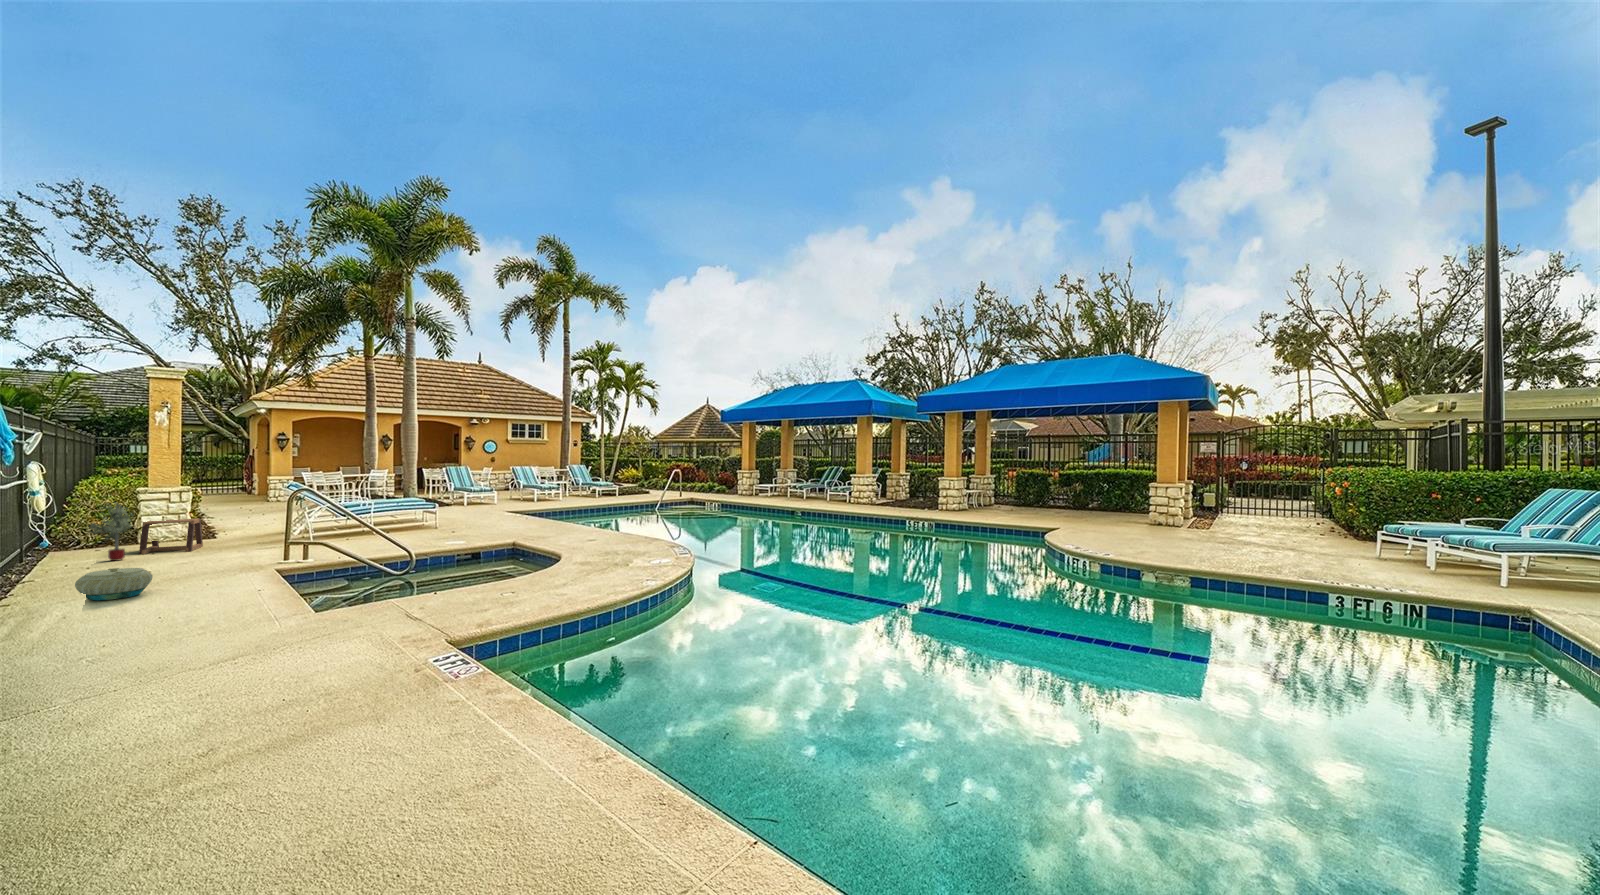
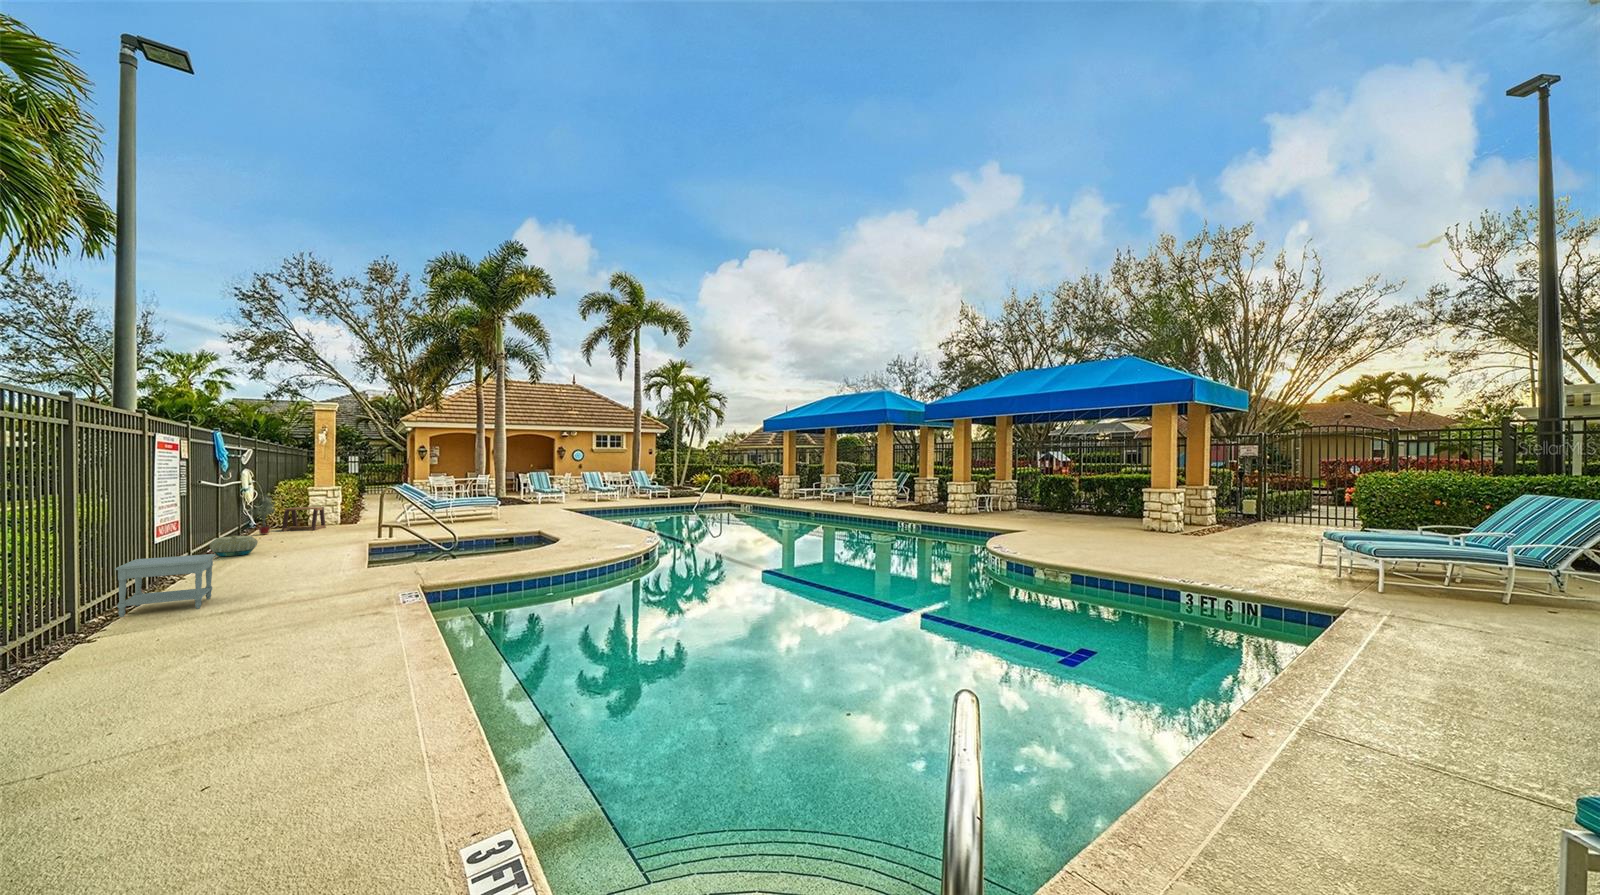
side table: none [54,610,208,732] -> present [114,554,216,617]

